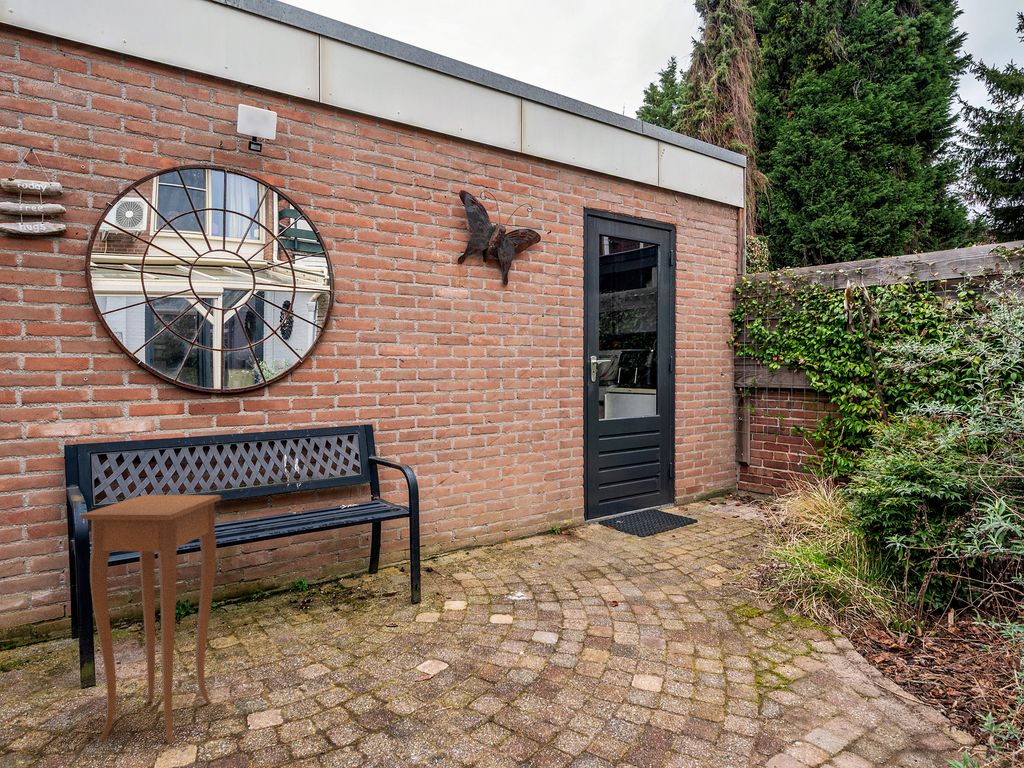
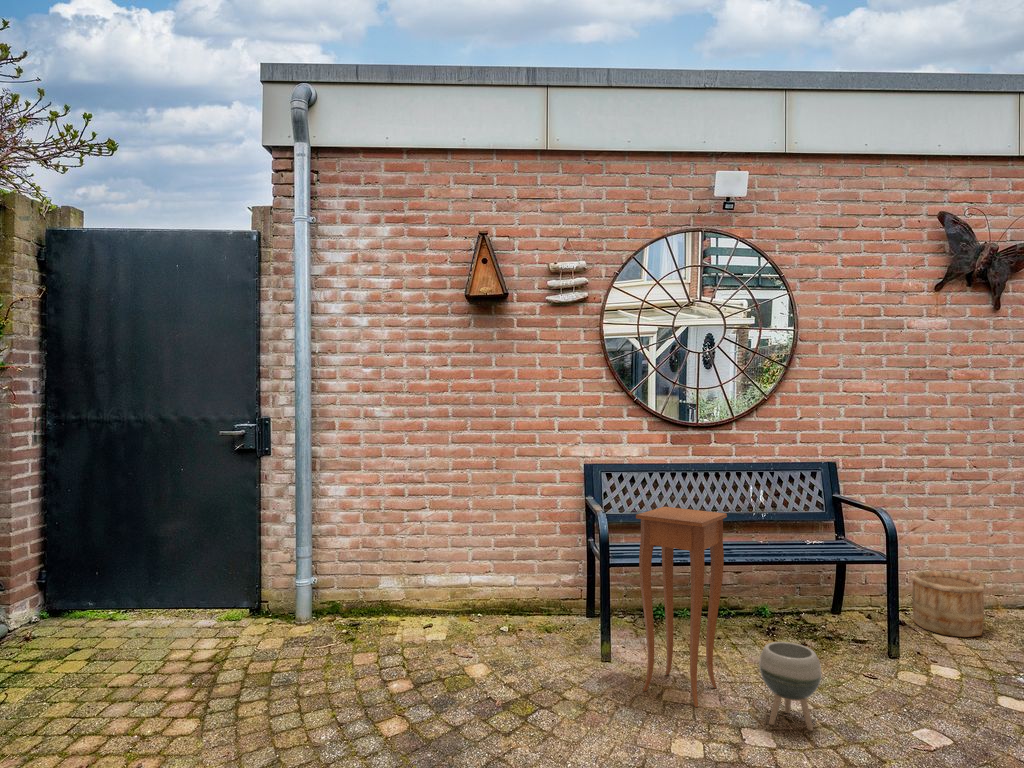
wooden bucket: none [437,513,494,570] -> present [910,571,986,637]
planter: none [249,633,319,737] -> present [759,642,821,731]

